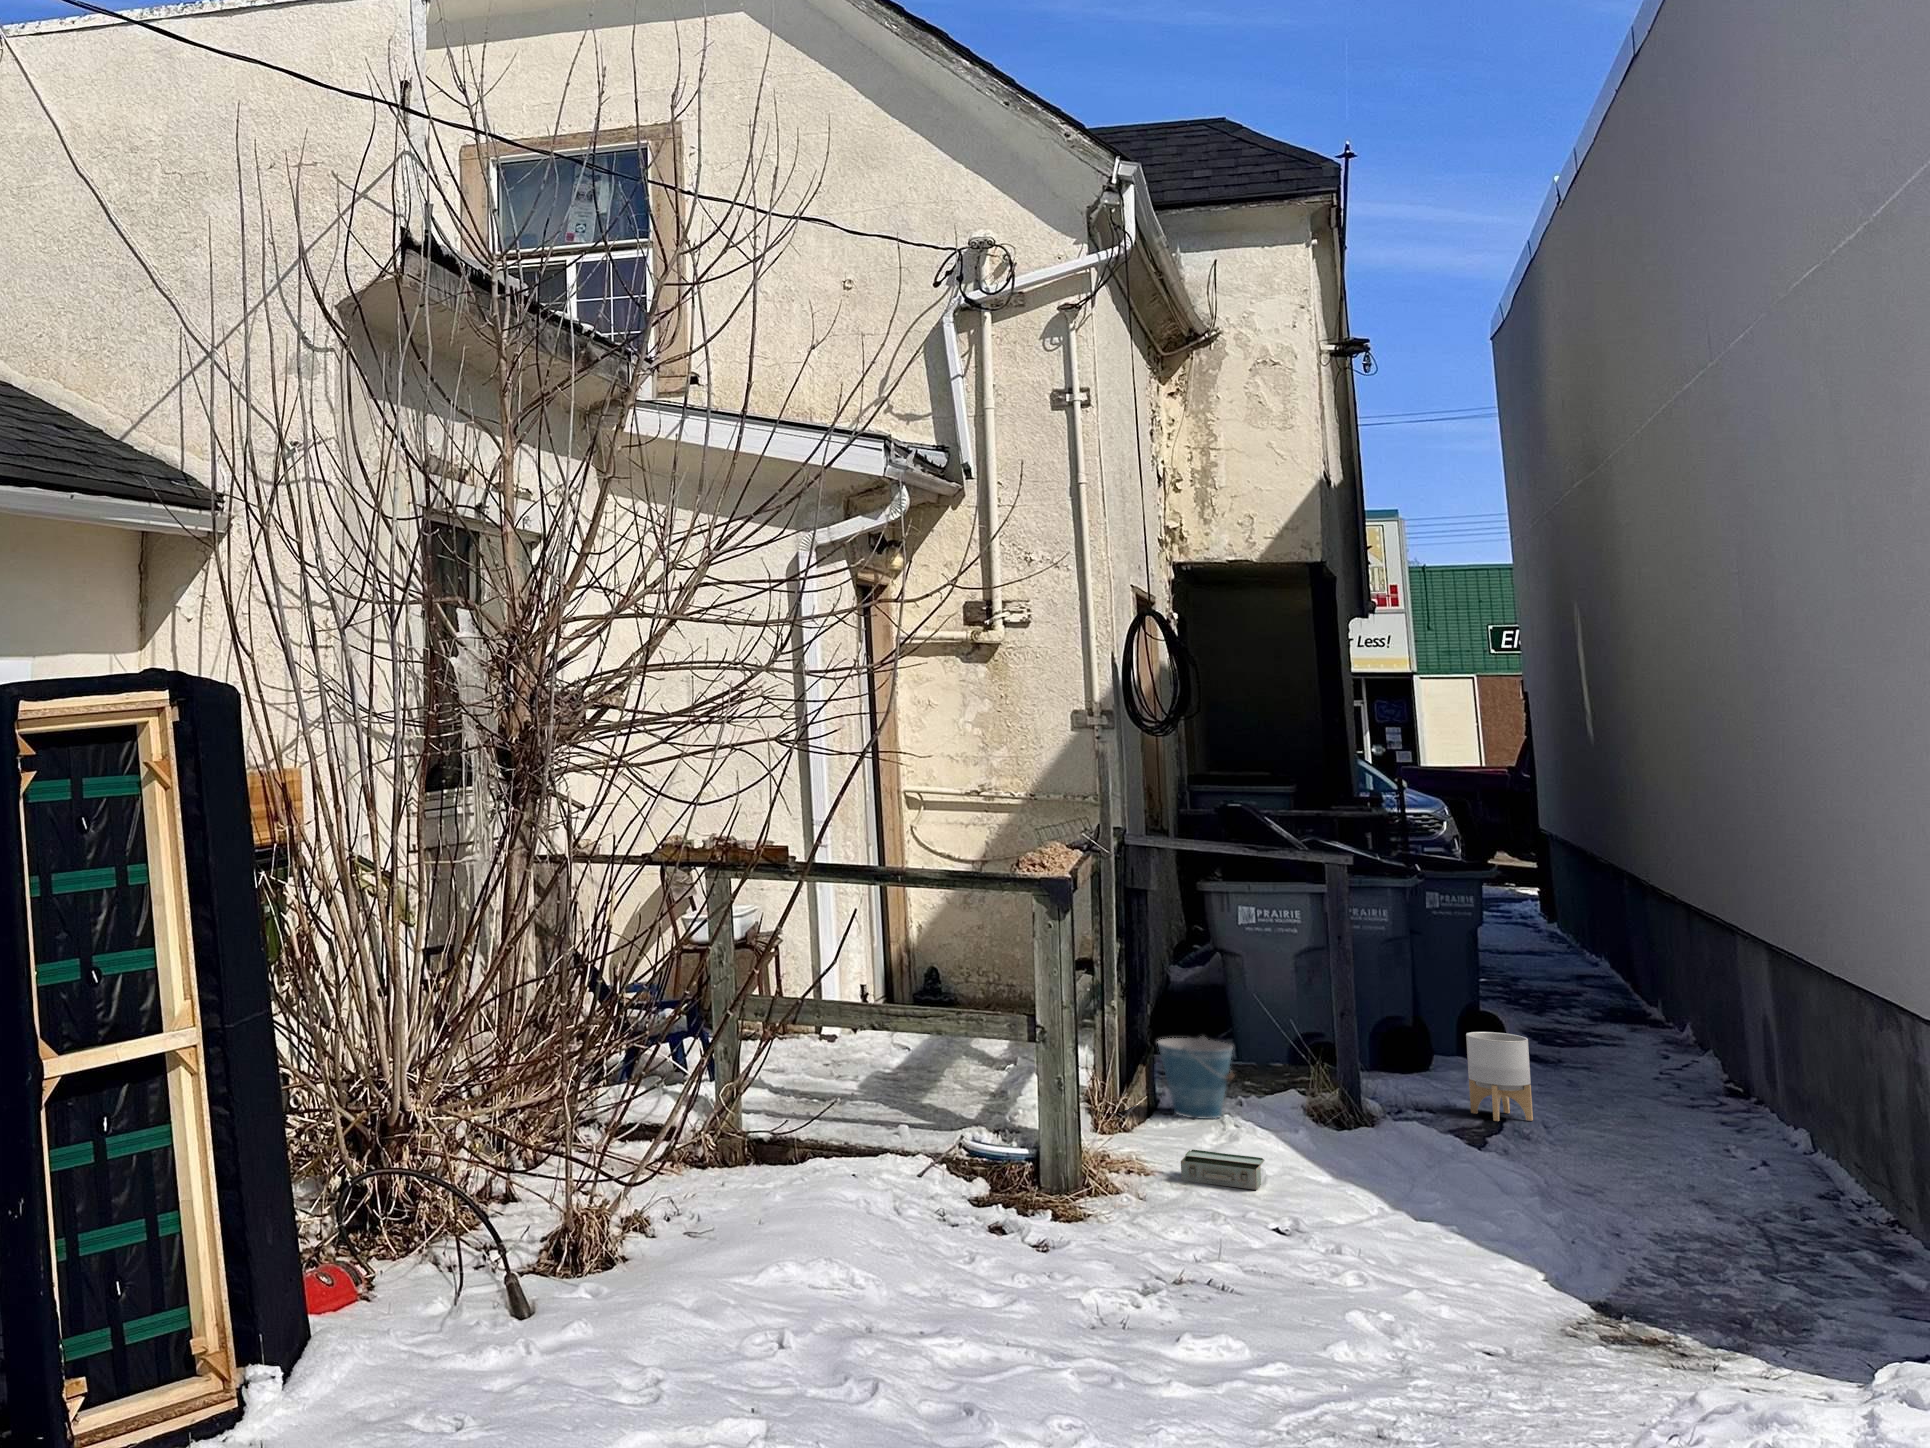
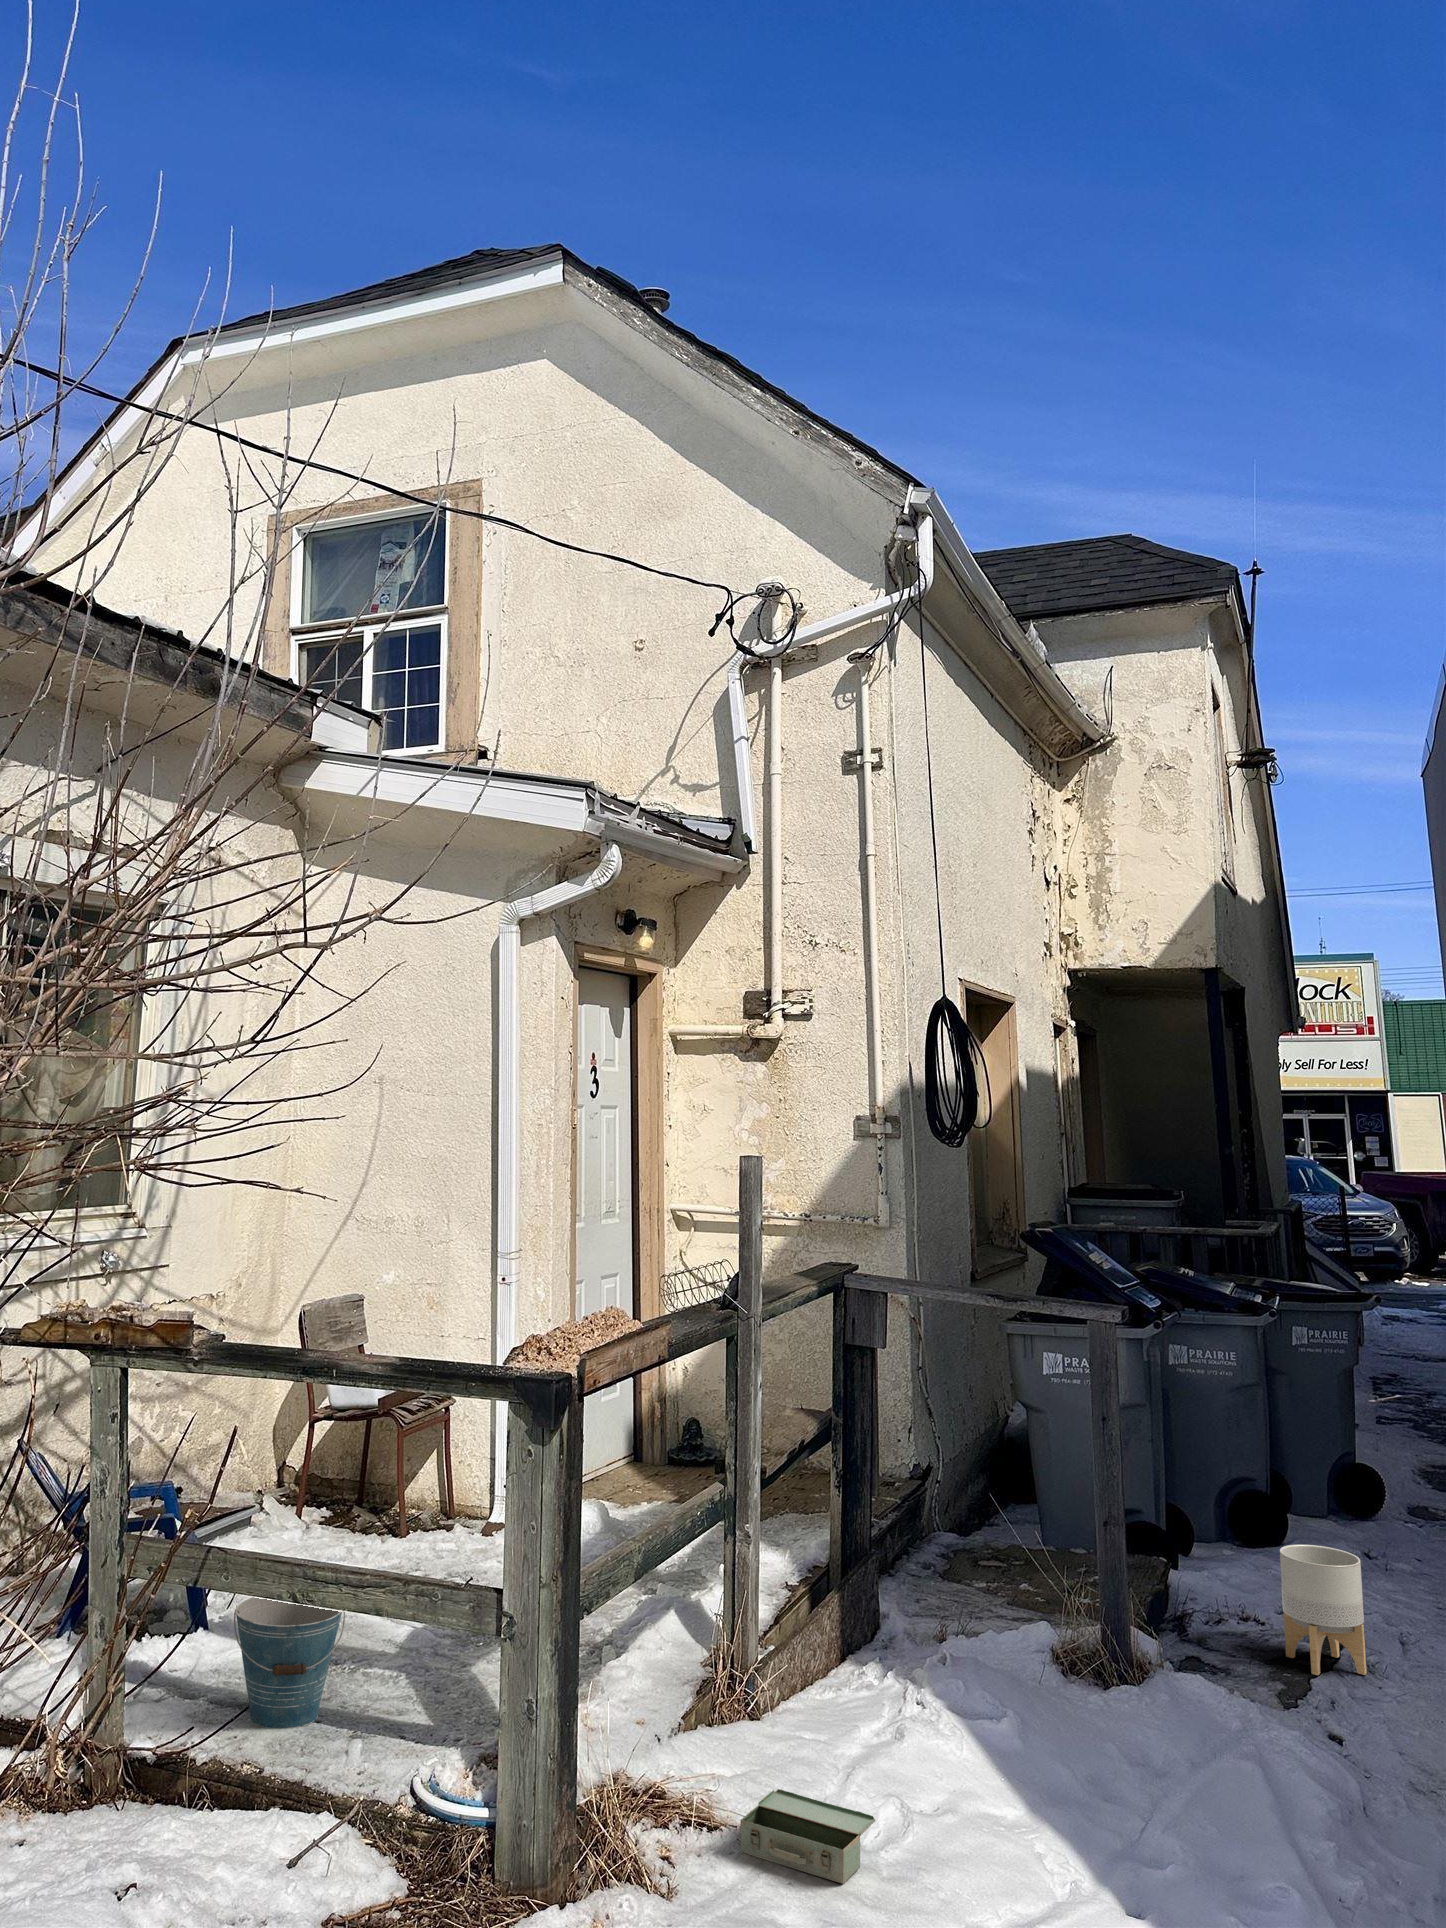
bucket: present [1158,1037,1234,1119] -> present [234,1597,345,1729]

